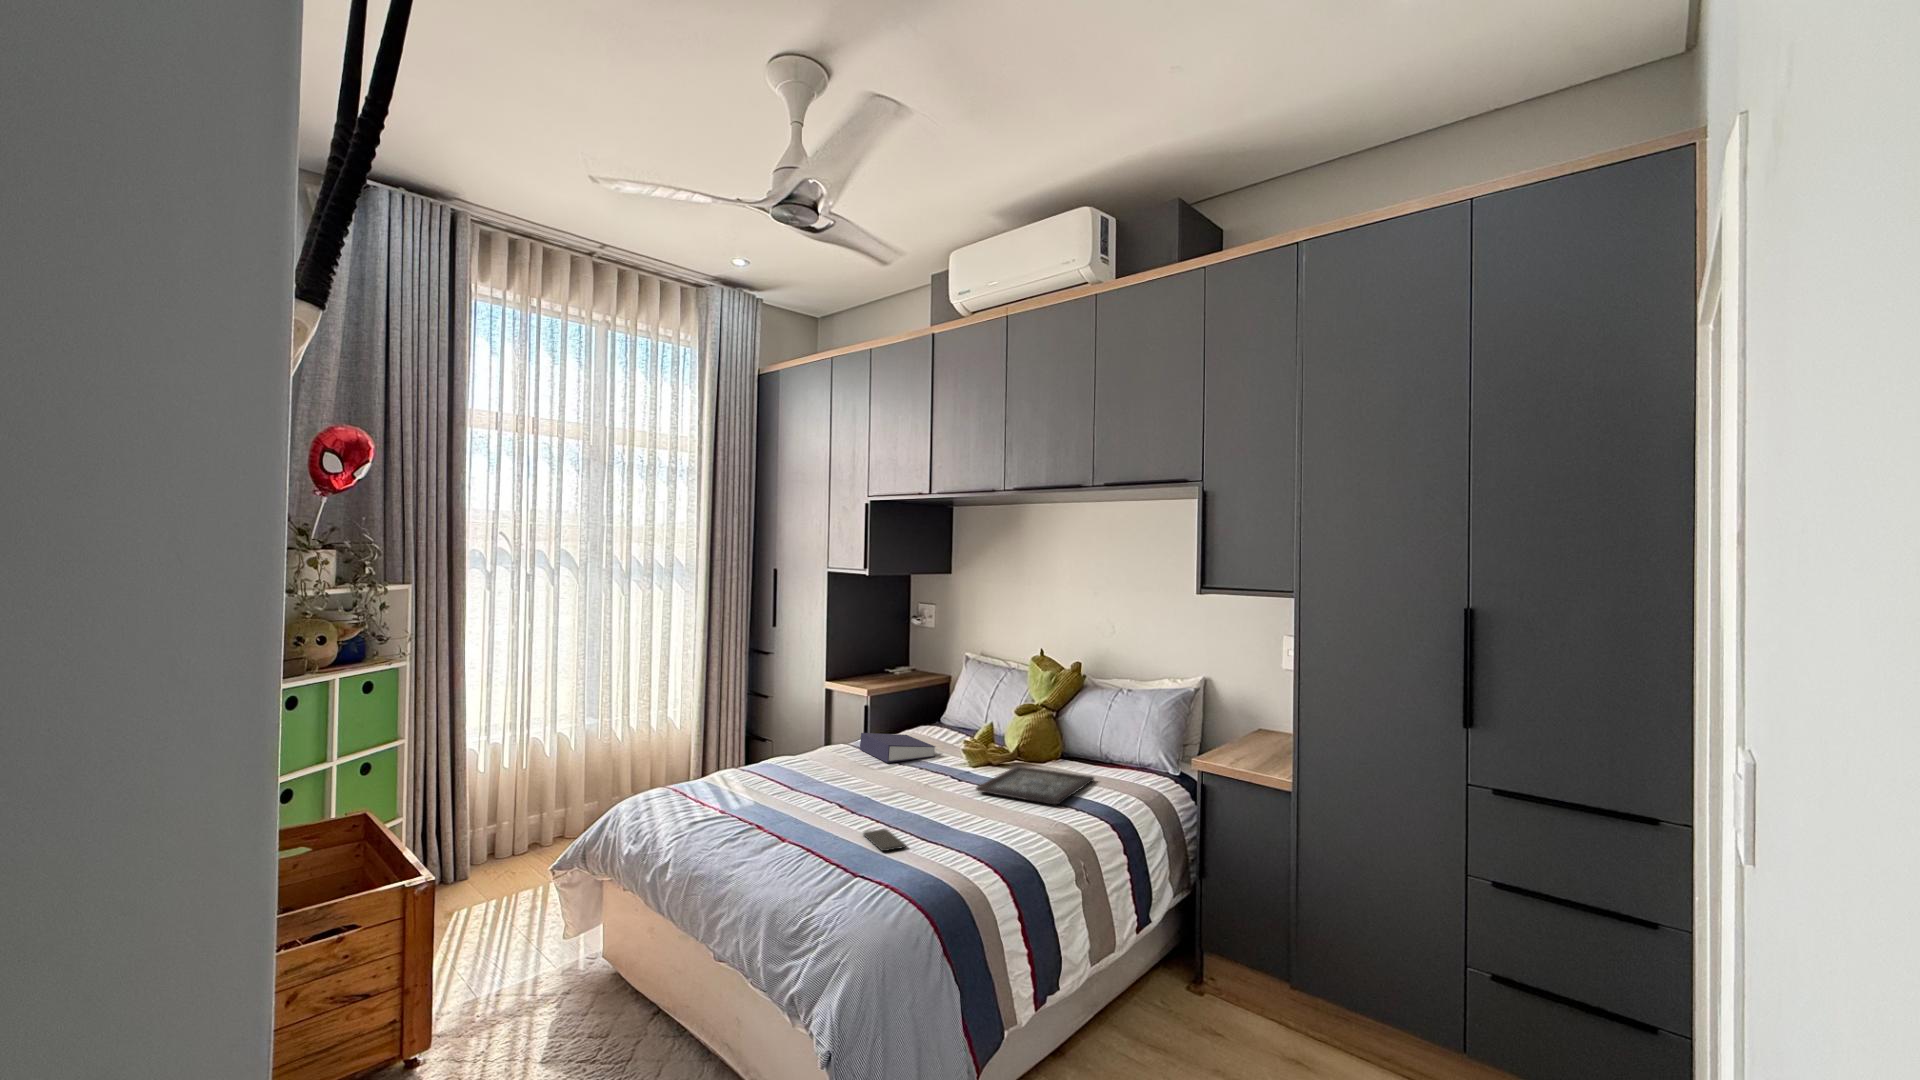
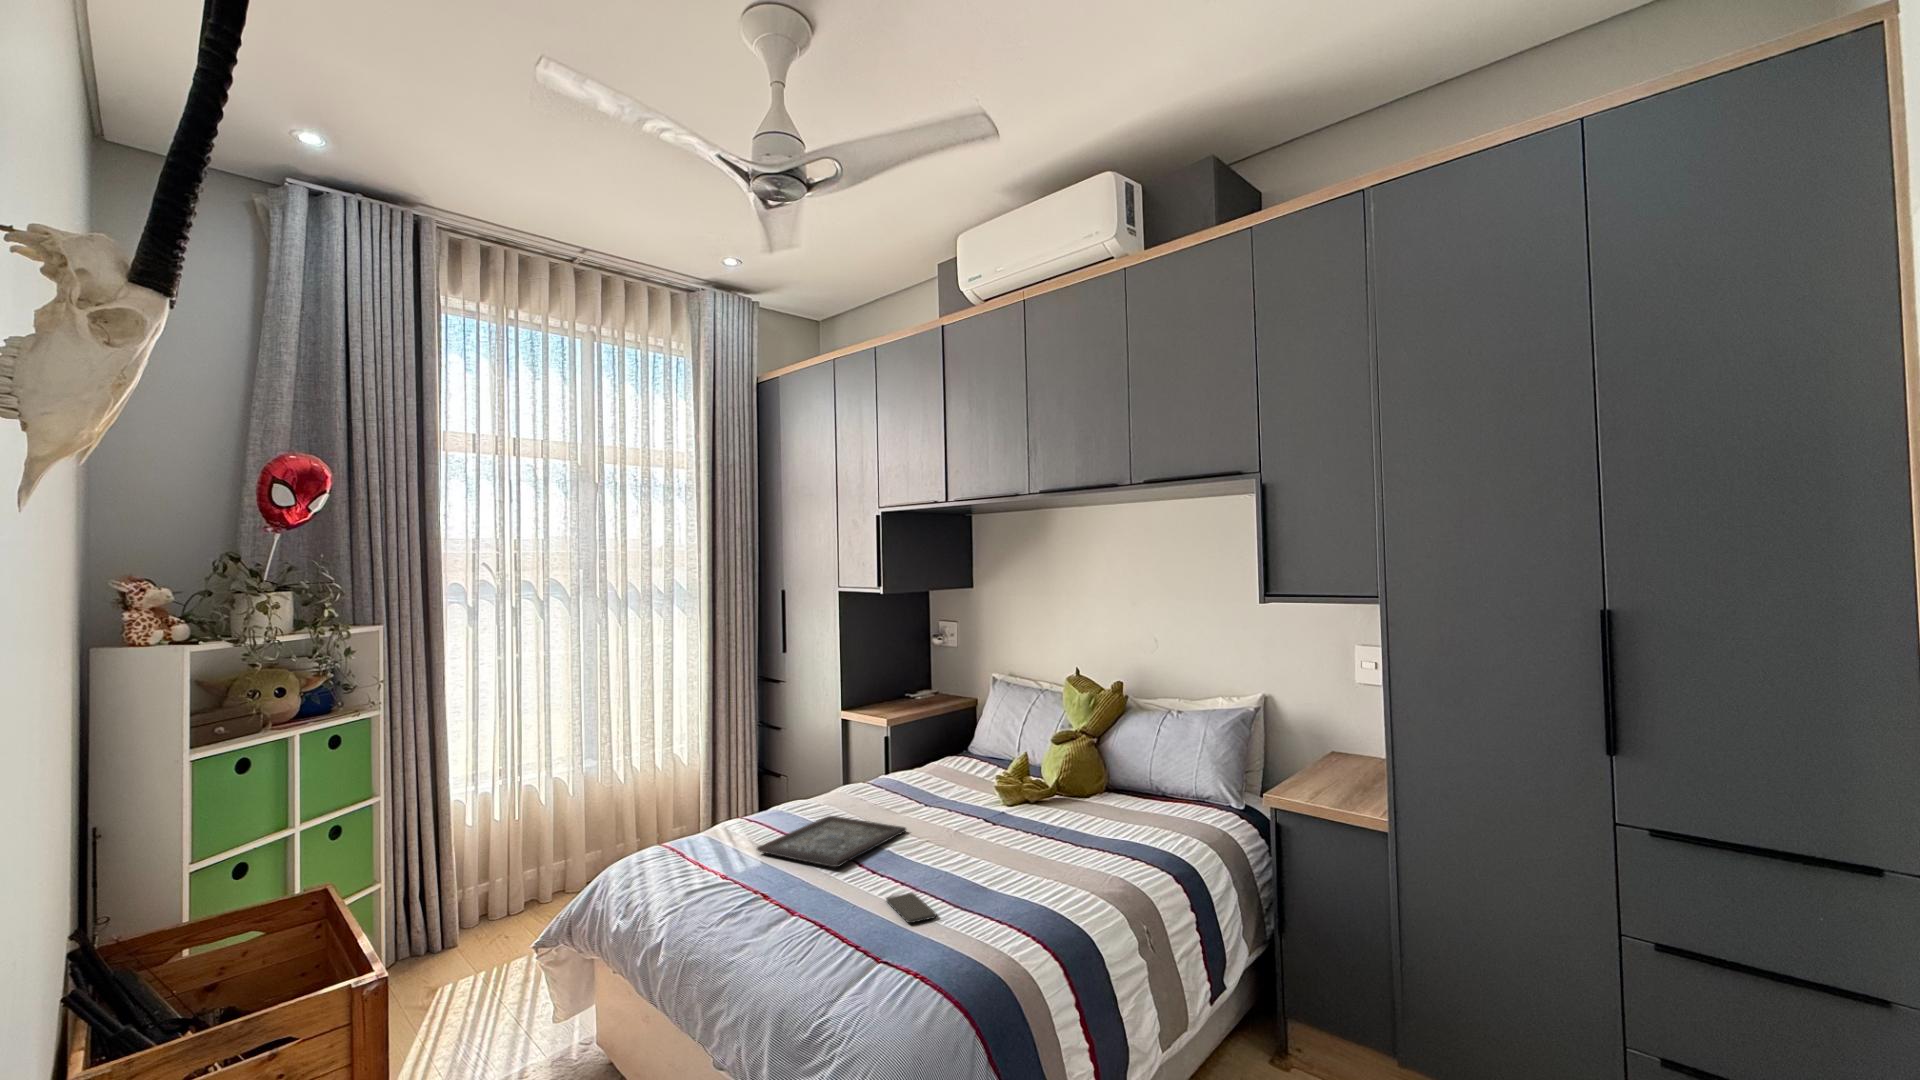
book: present [860,733,935,763] -> none [881,770,966,805]
tray: present [976,766,1094,804] -> present [757,816,906,867]

